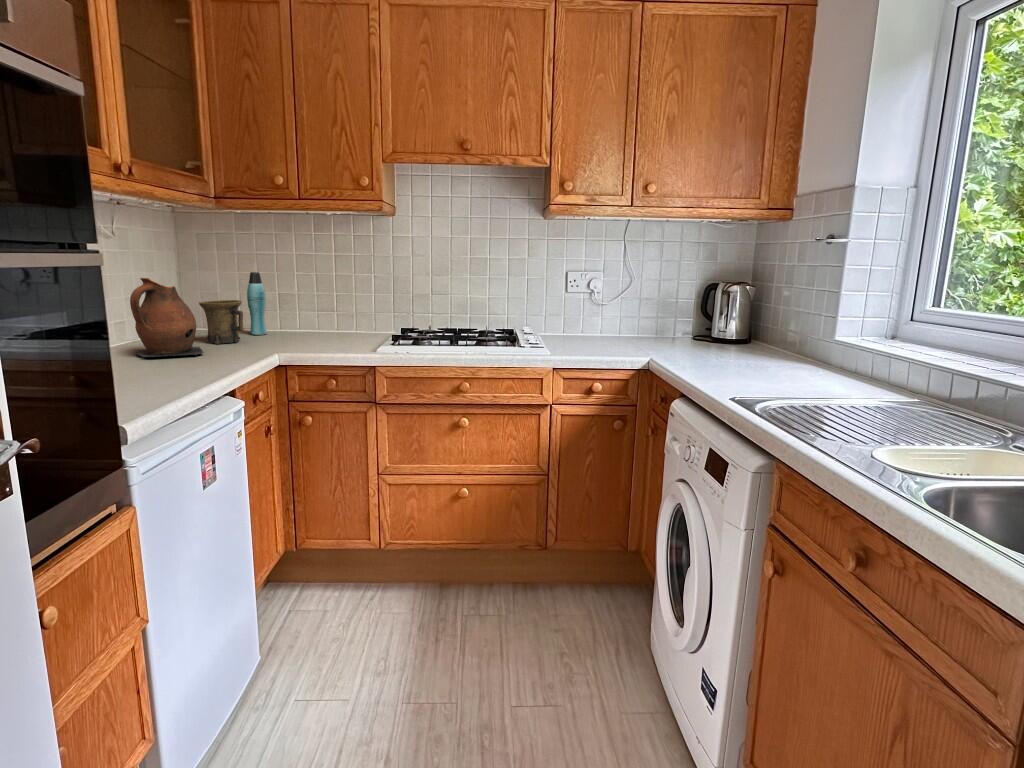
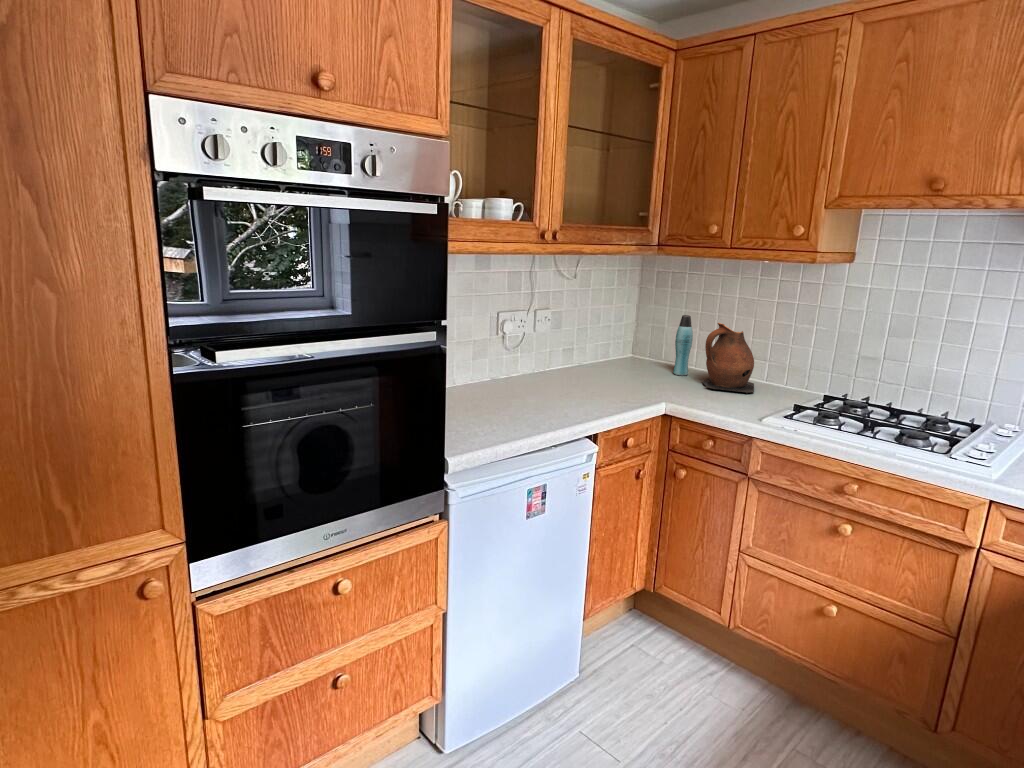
ceramic pitcher: present [130,278,203,357] -> present [702,323,754,393]
mug: present [199,300,244,344] -> none [622,340,659,382]

